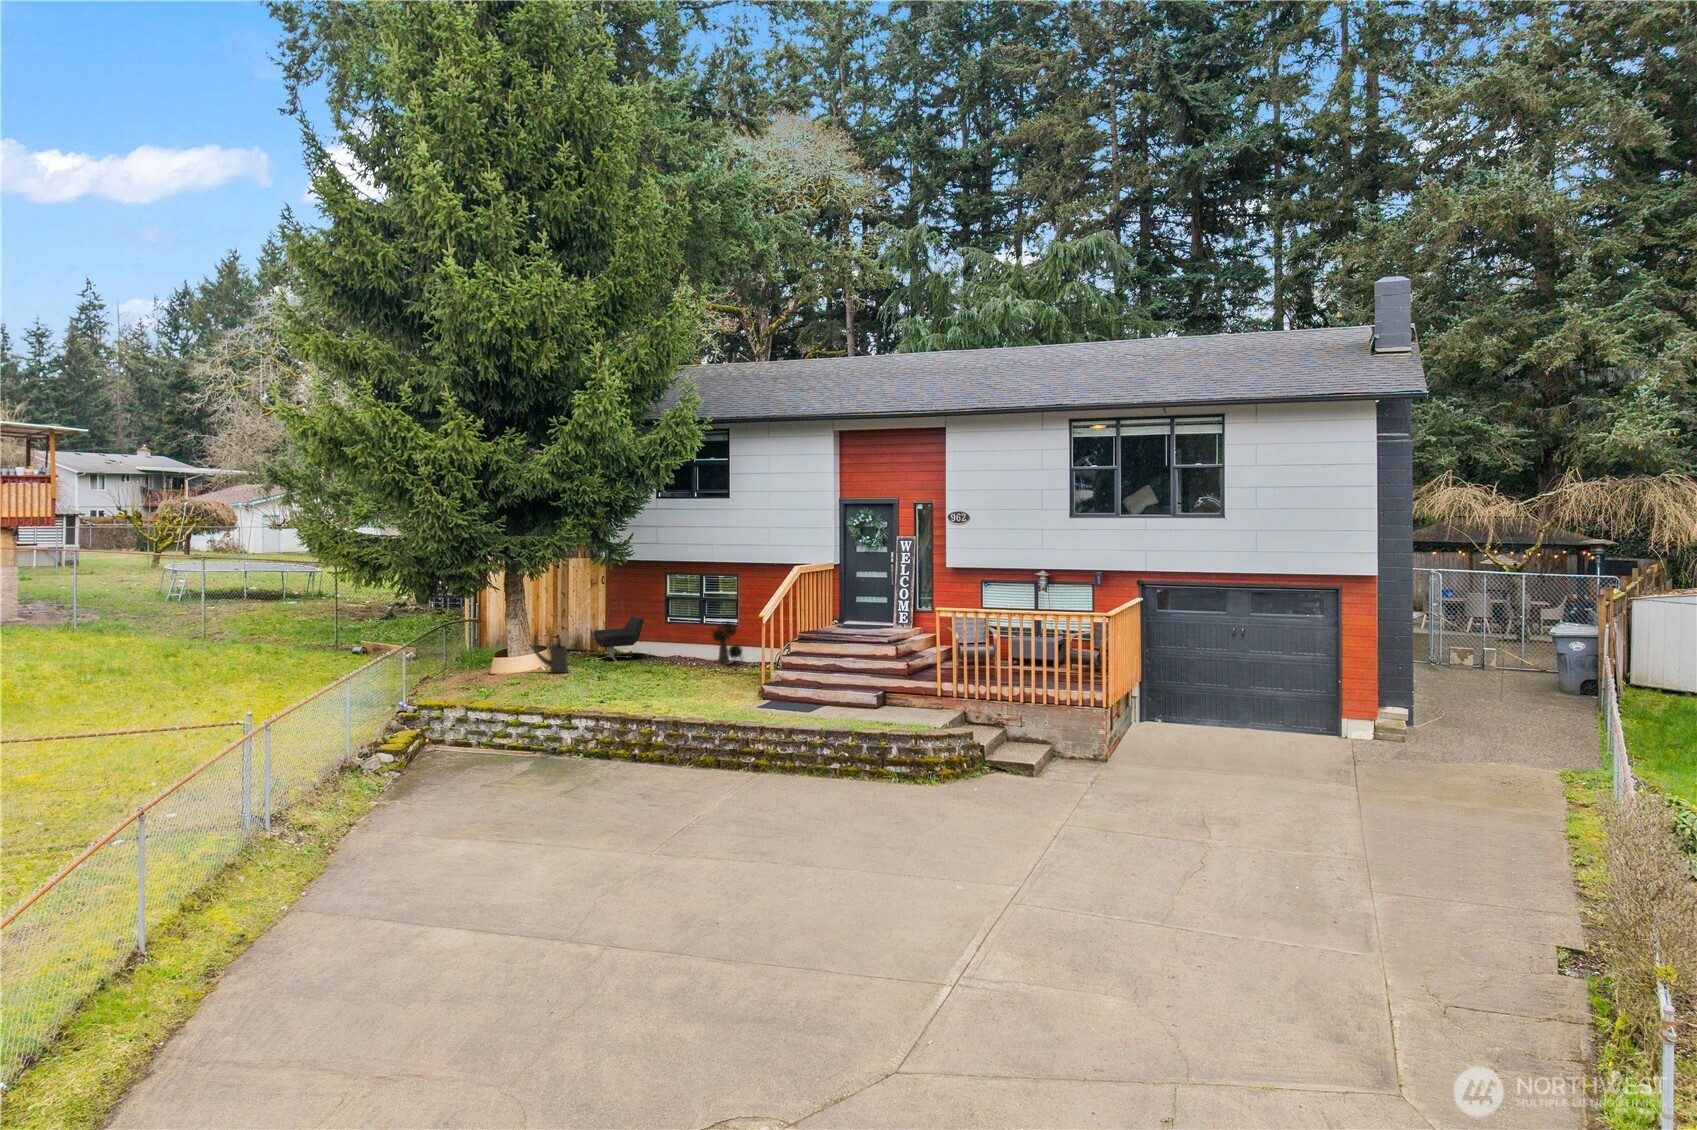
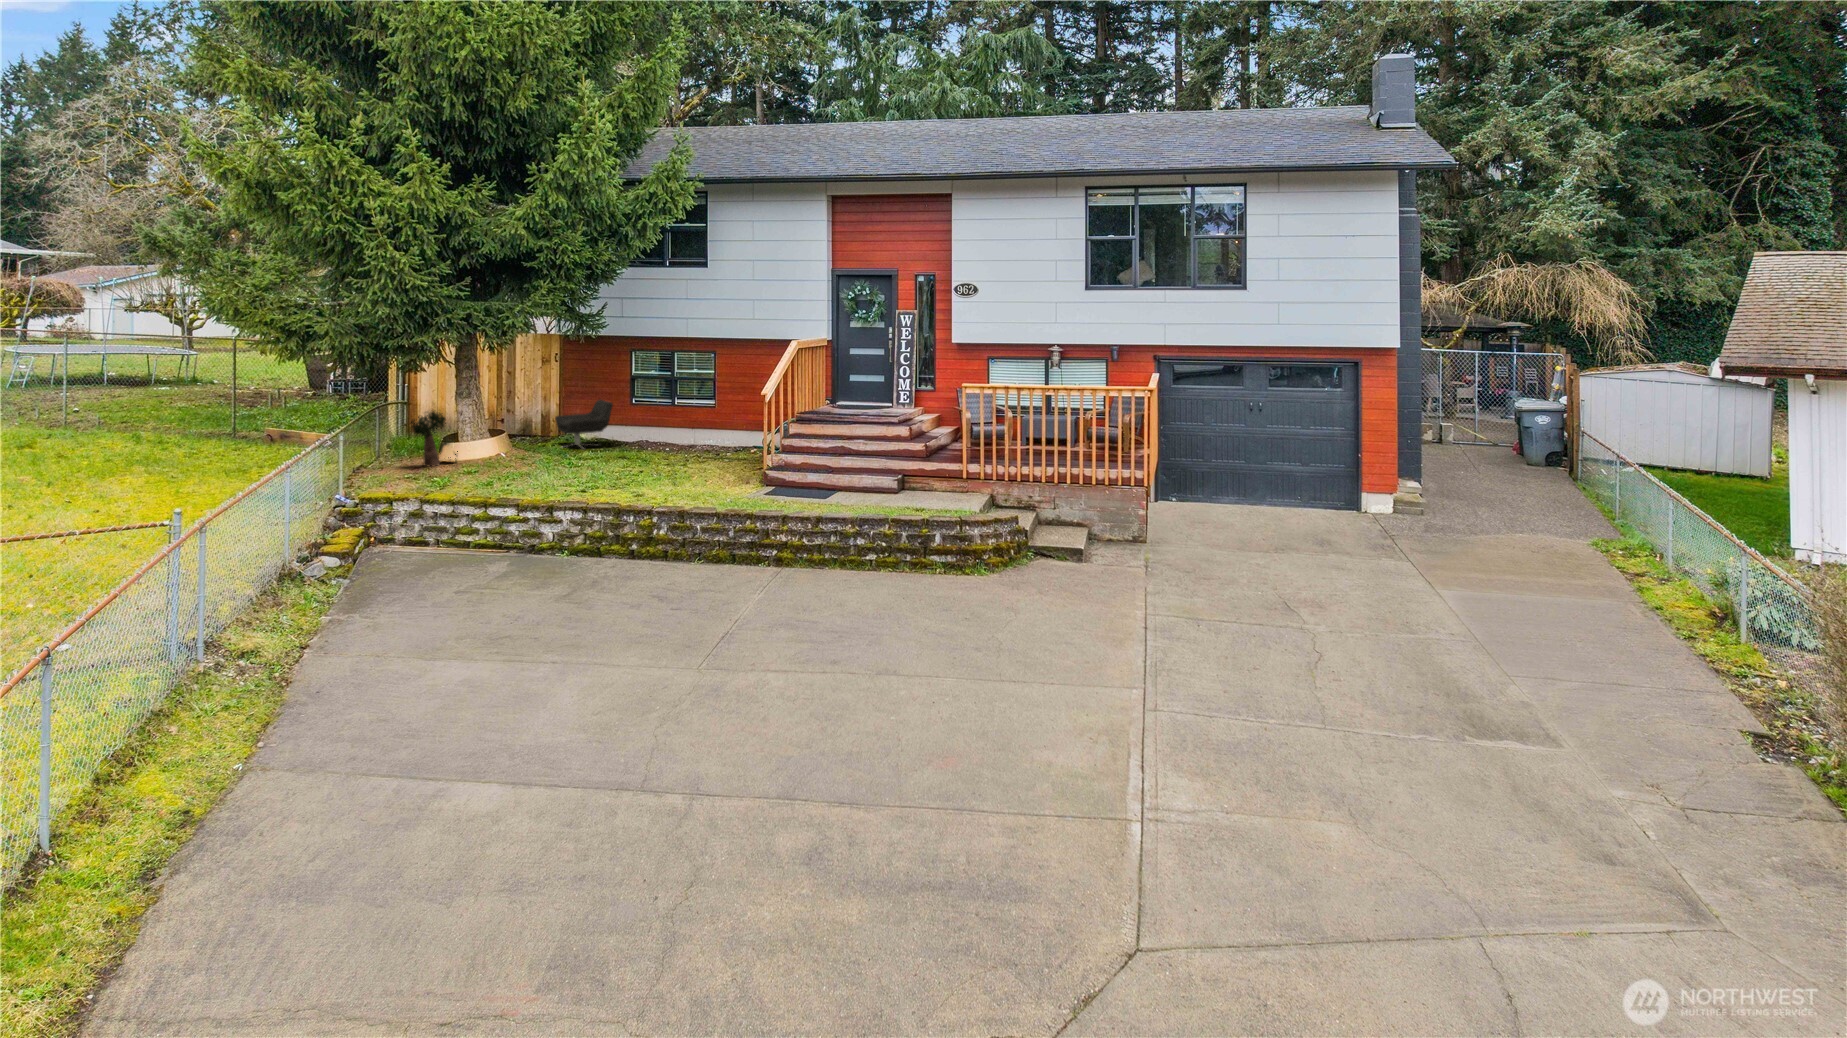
potted plant: present [712,621,742,665] -> present [411,411,458,467]
watering can: present [529,637,568,673] -> none [484,421,539,463]

